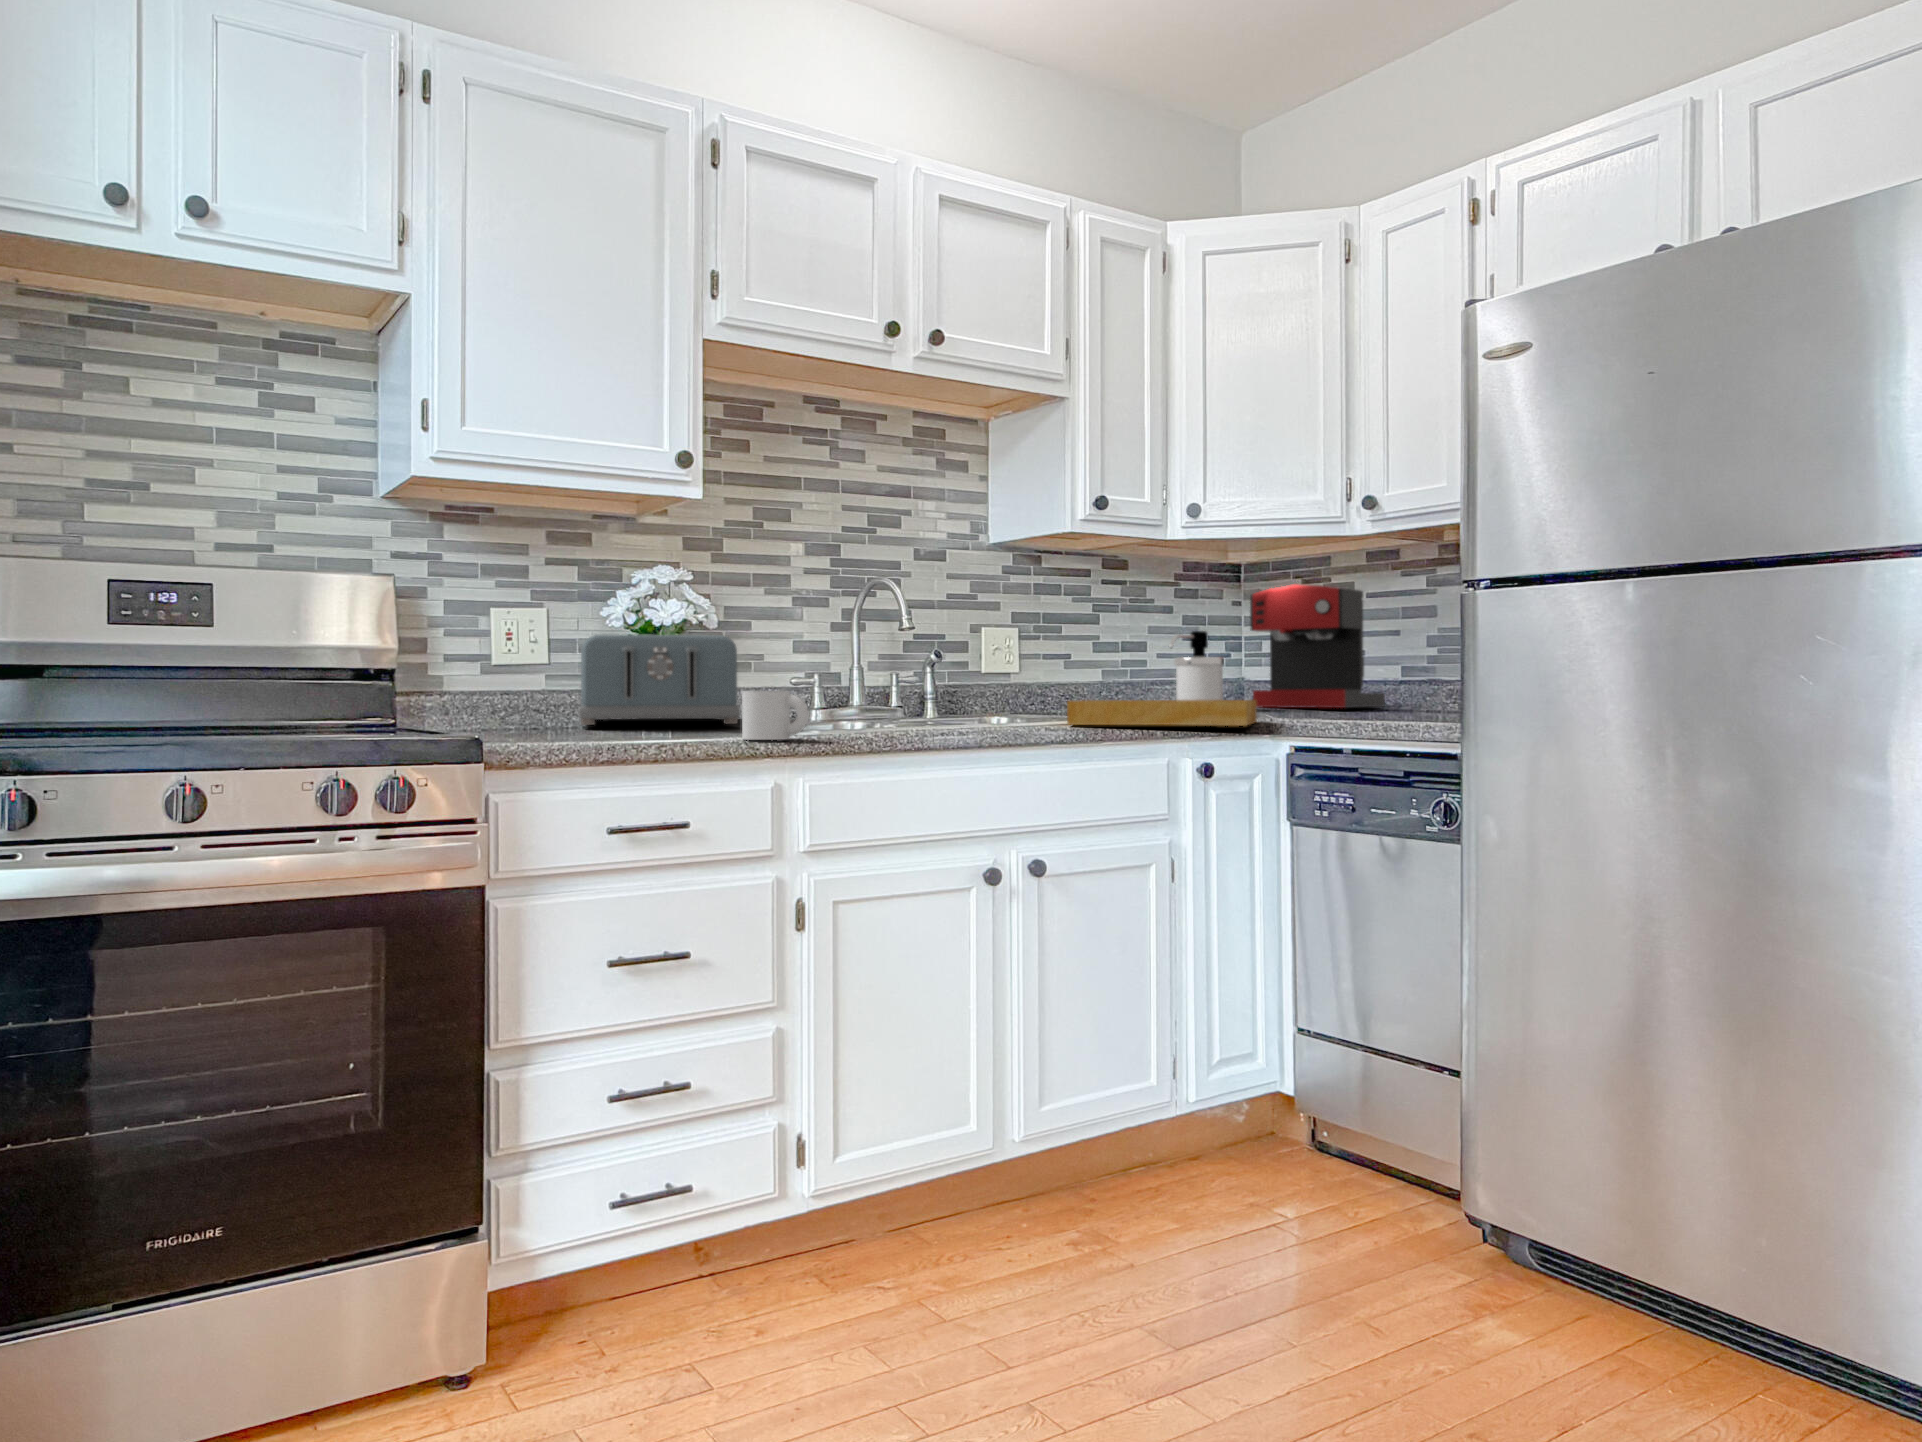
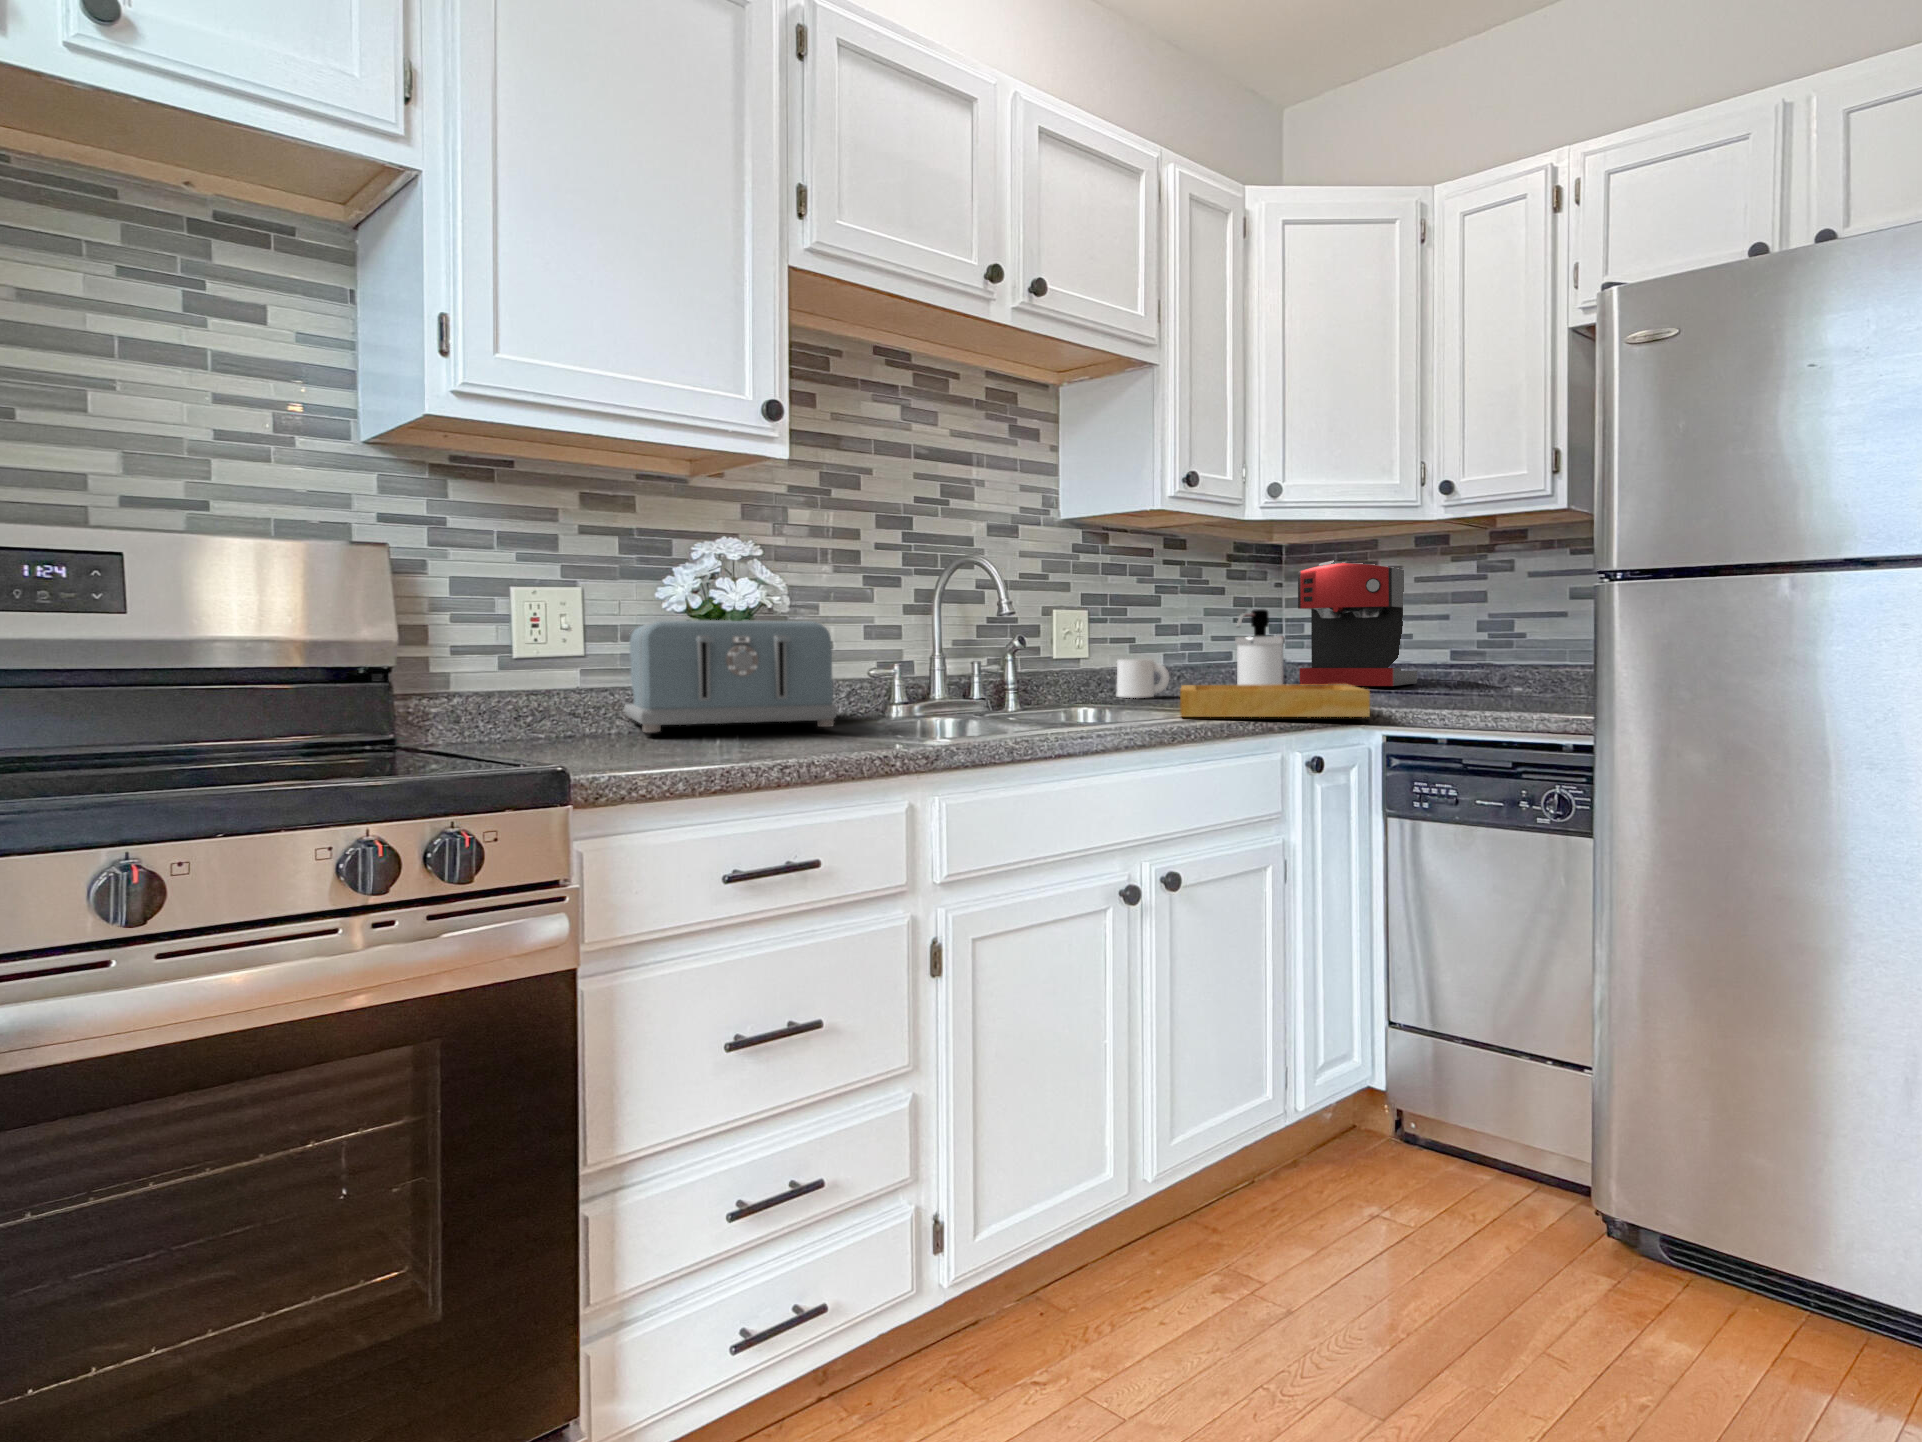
mug: present [742,691,808,740] -> present [1117,659,1169,698]

